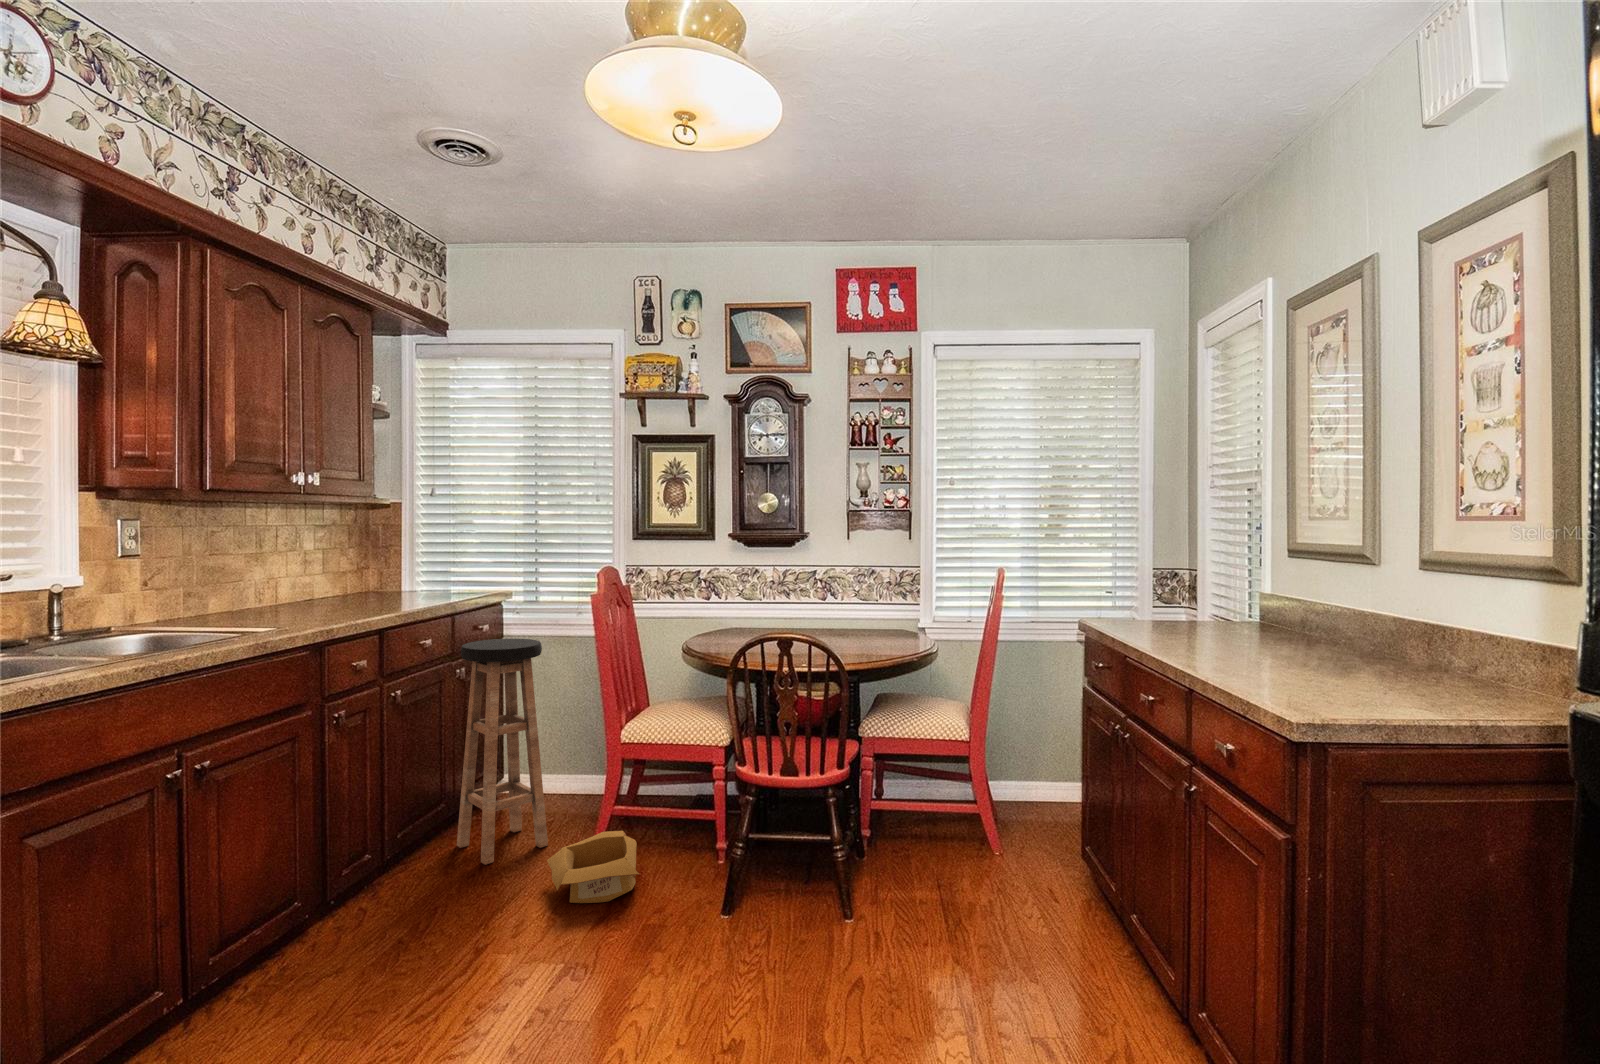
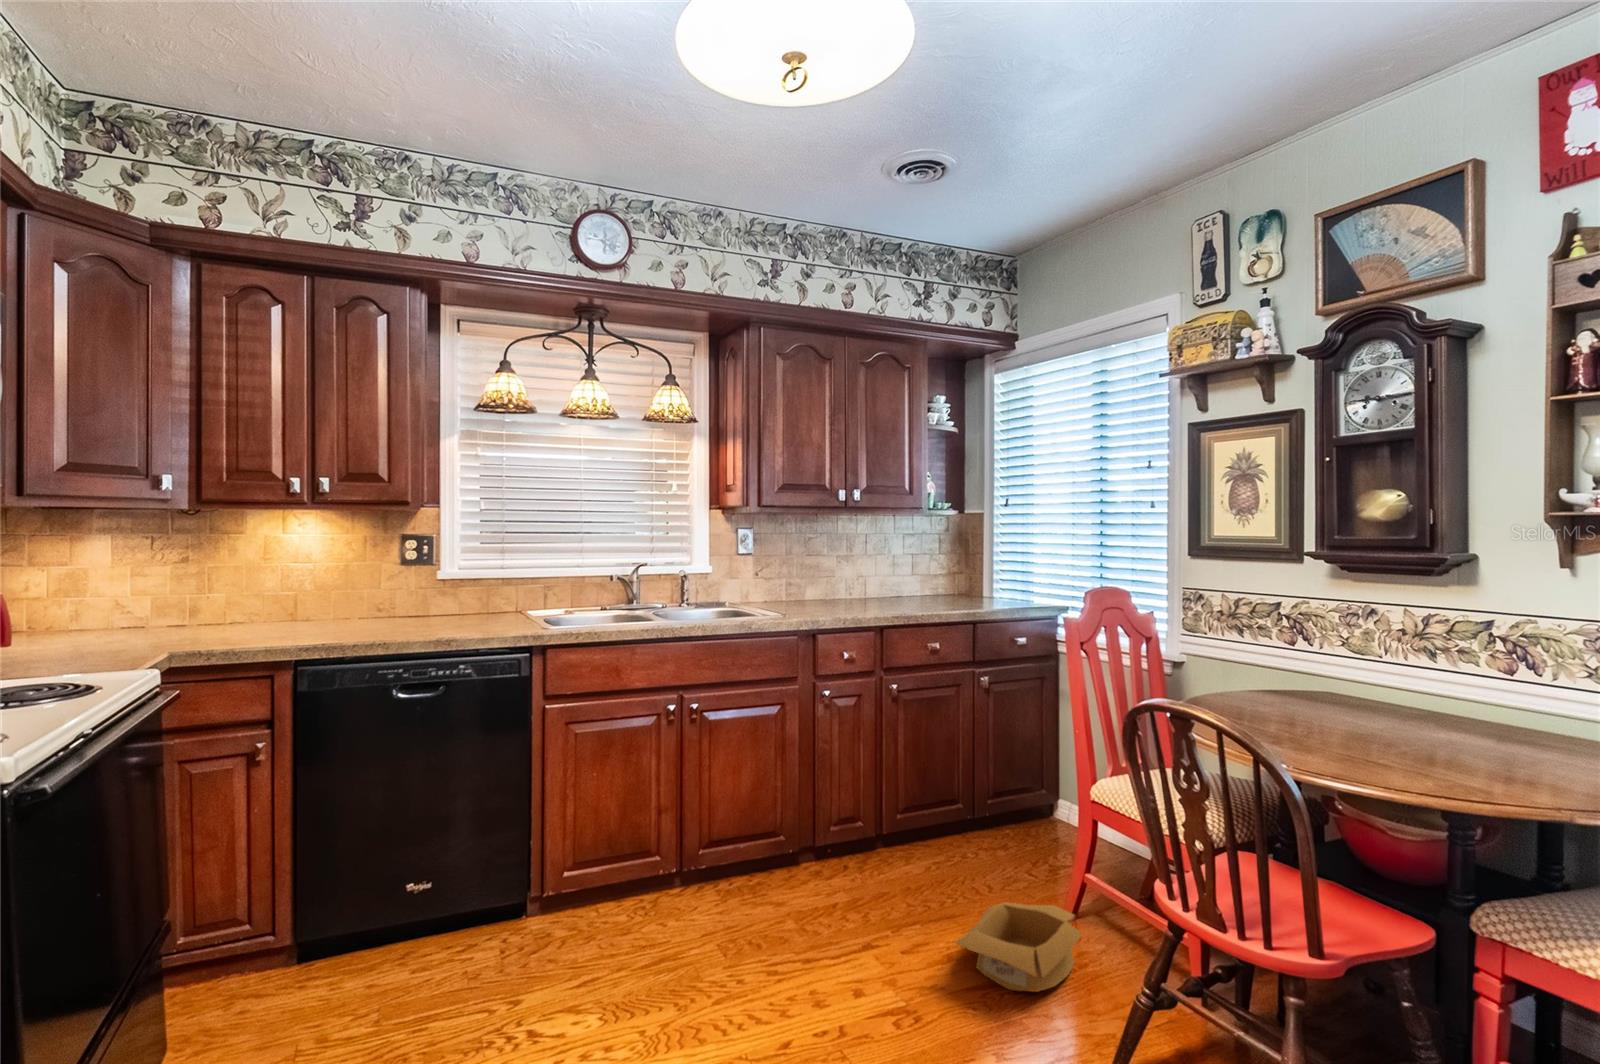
bar stool: present [457,639,548,865] -> none [953,656,1035,893]

